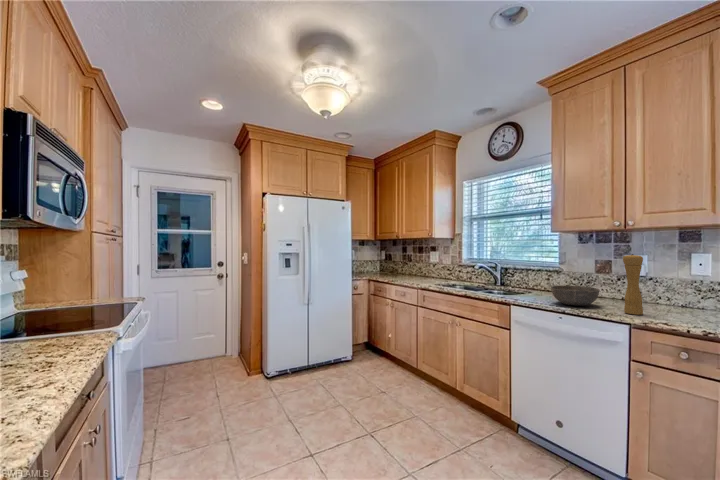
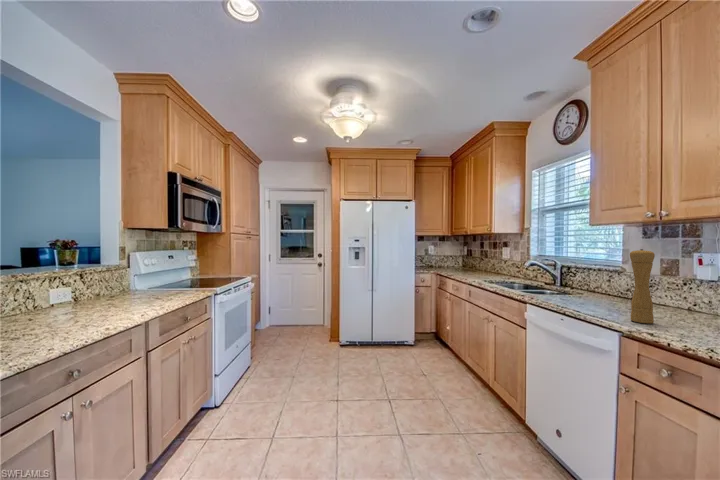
bowl: present [551,285,600,306] -> none [564,285,623,309]

